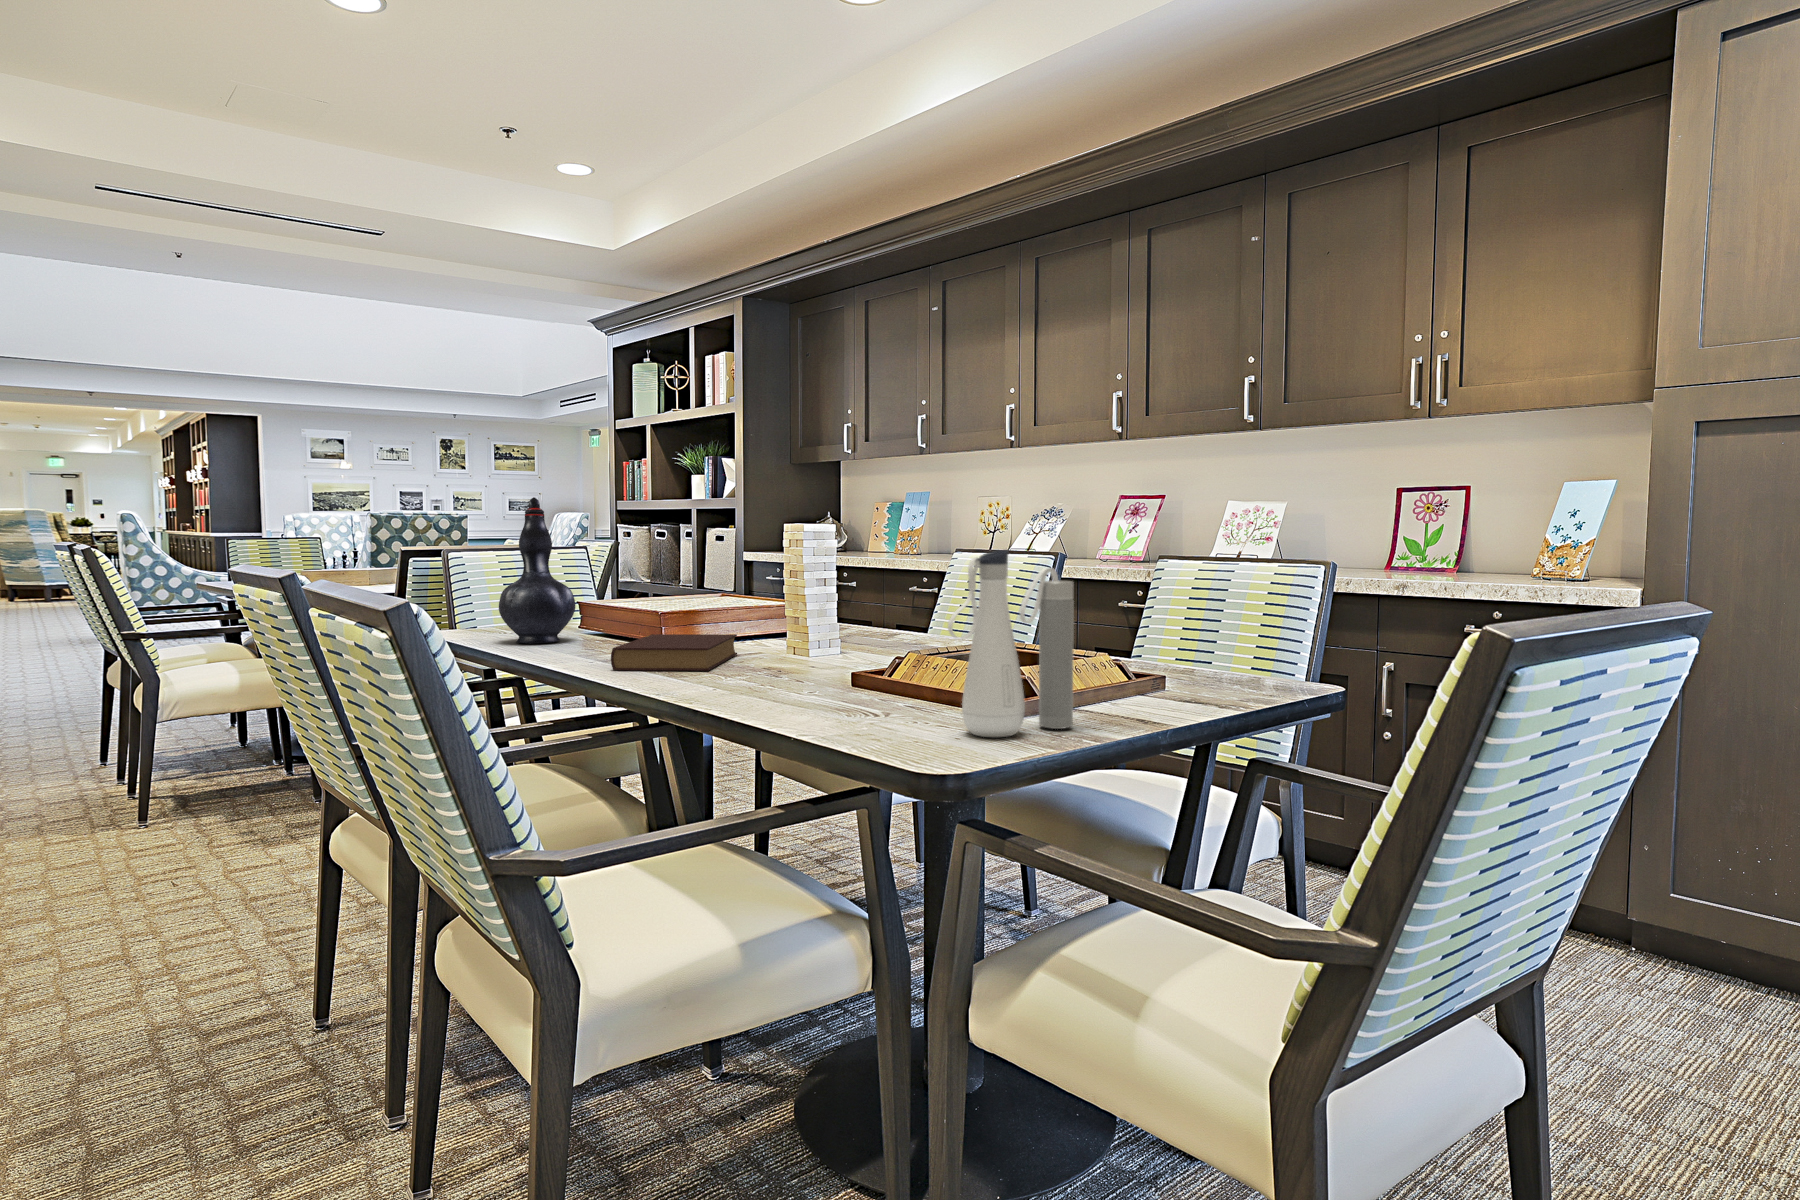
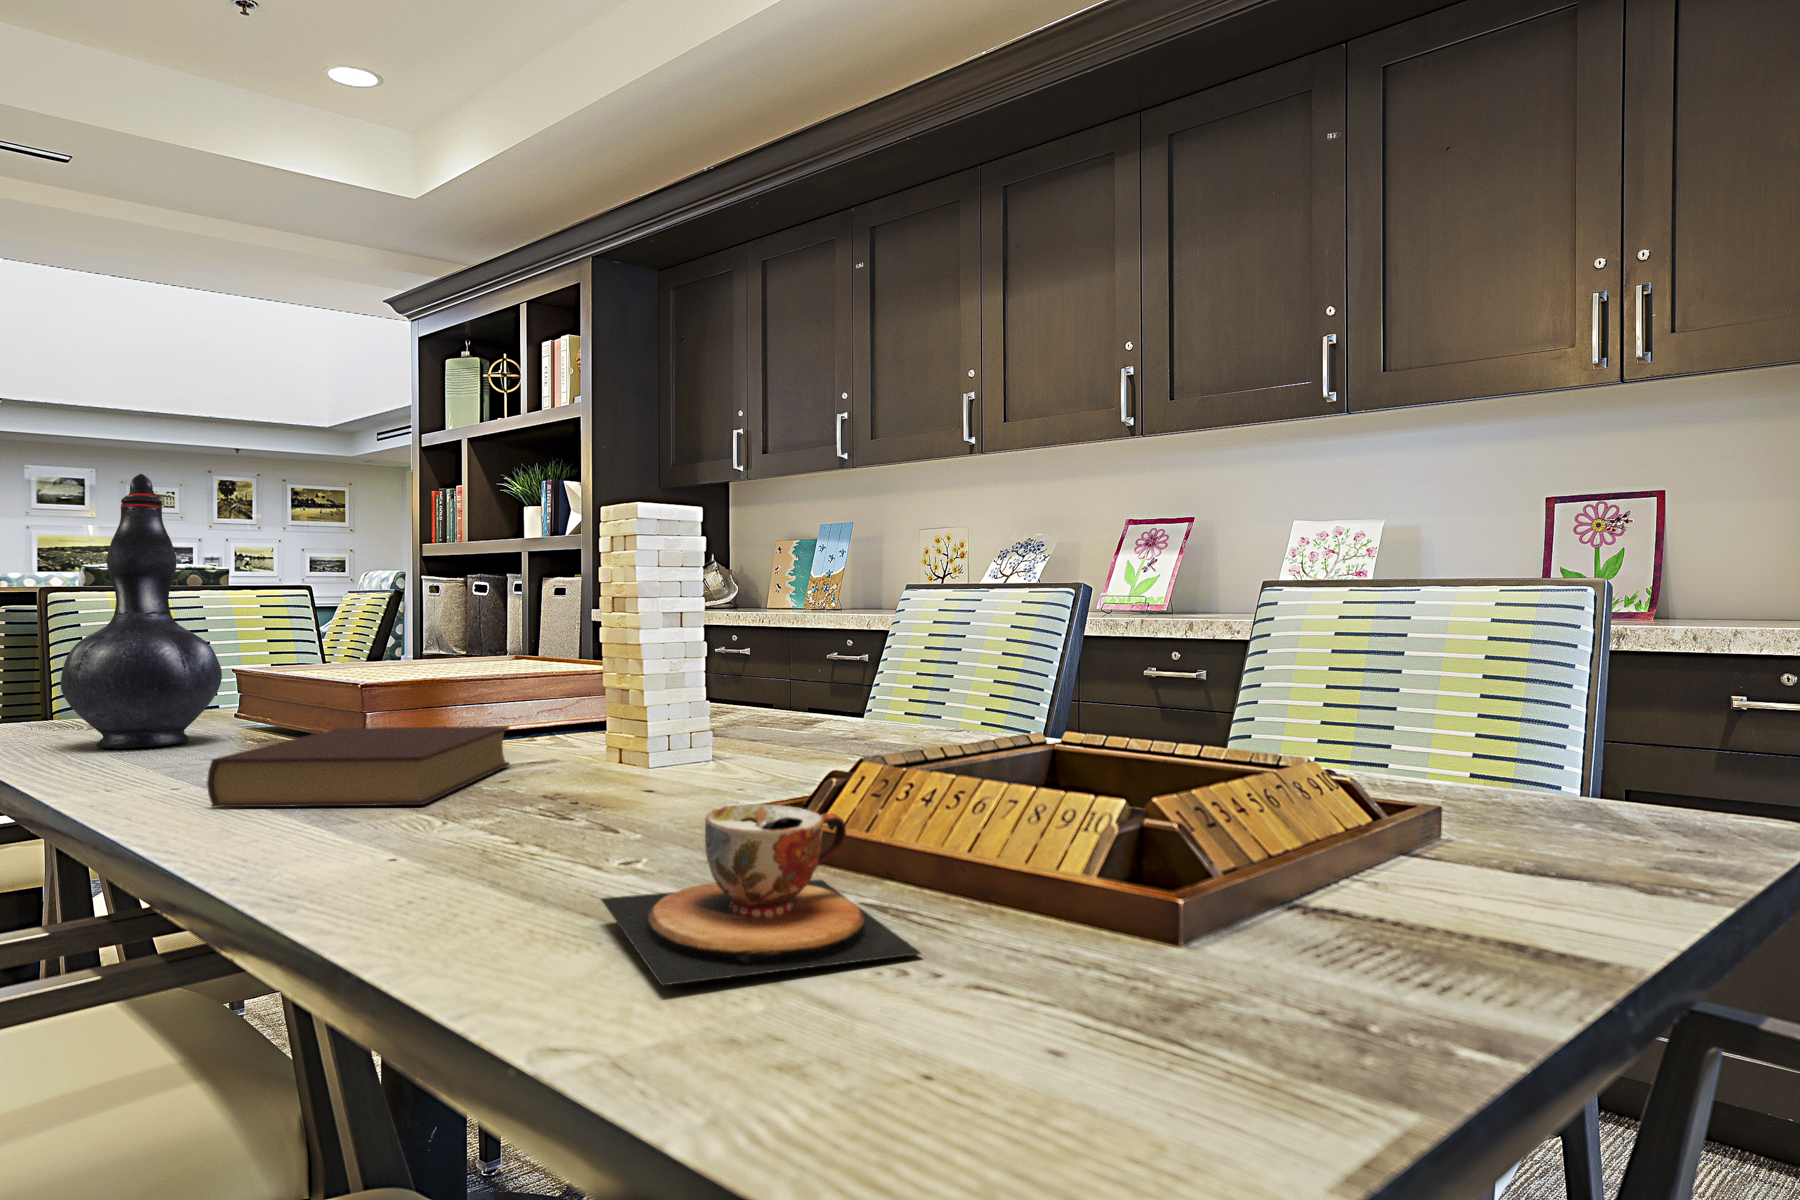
water bottle: present [948,549,1074,737] -> none [1030,456,1377,1054]
teacup: none [805,665,922,721] -> present [601,804,921,986]

